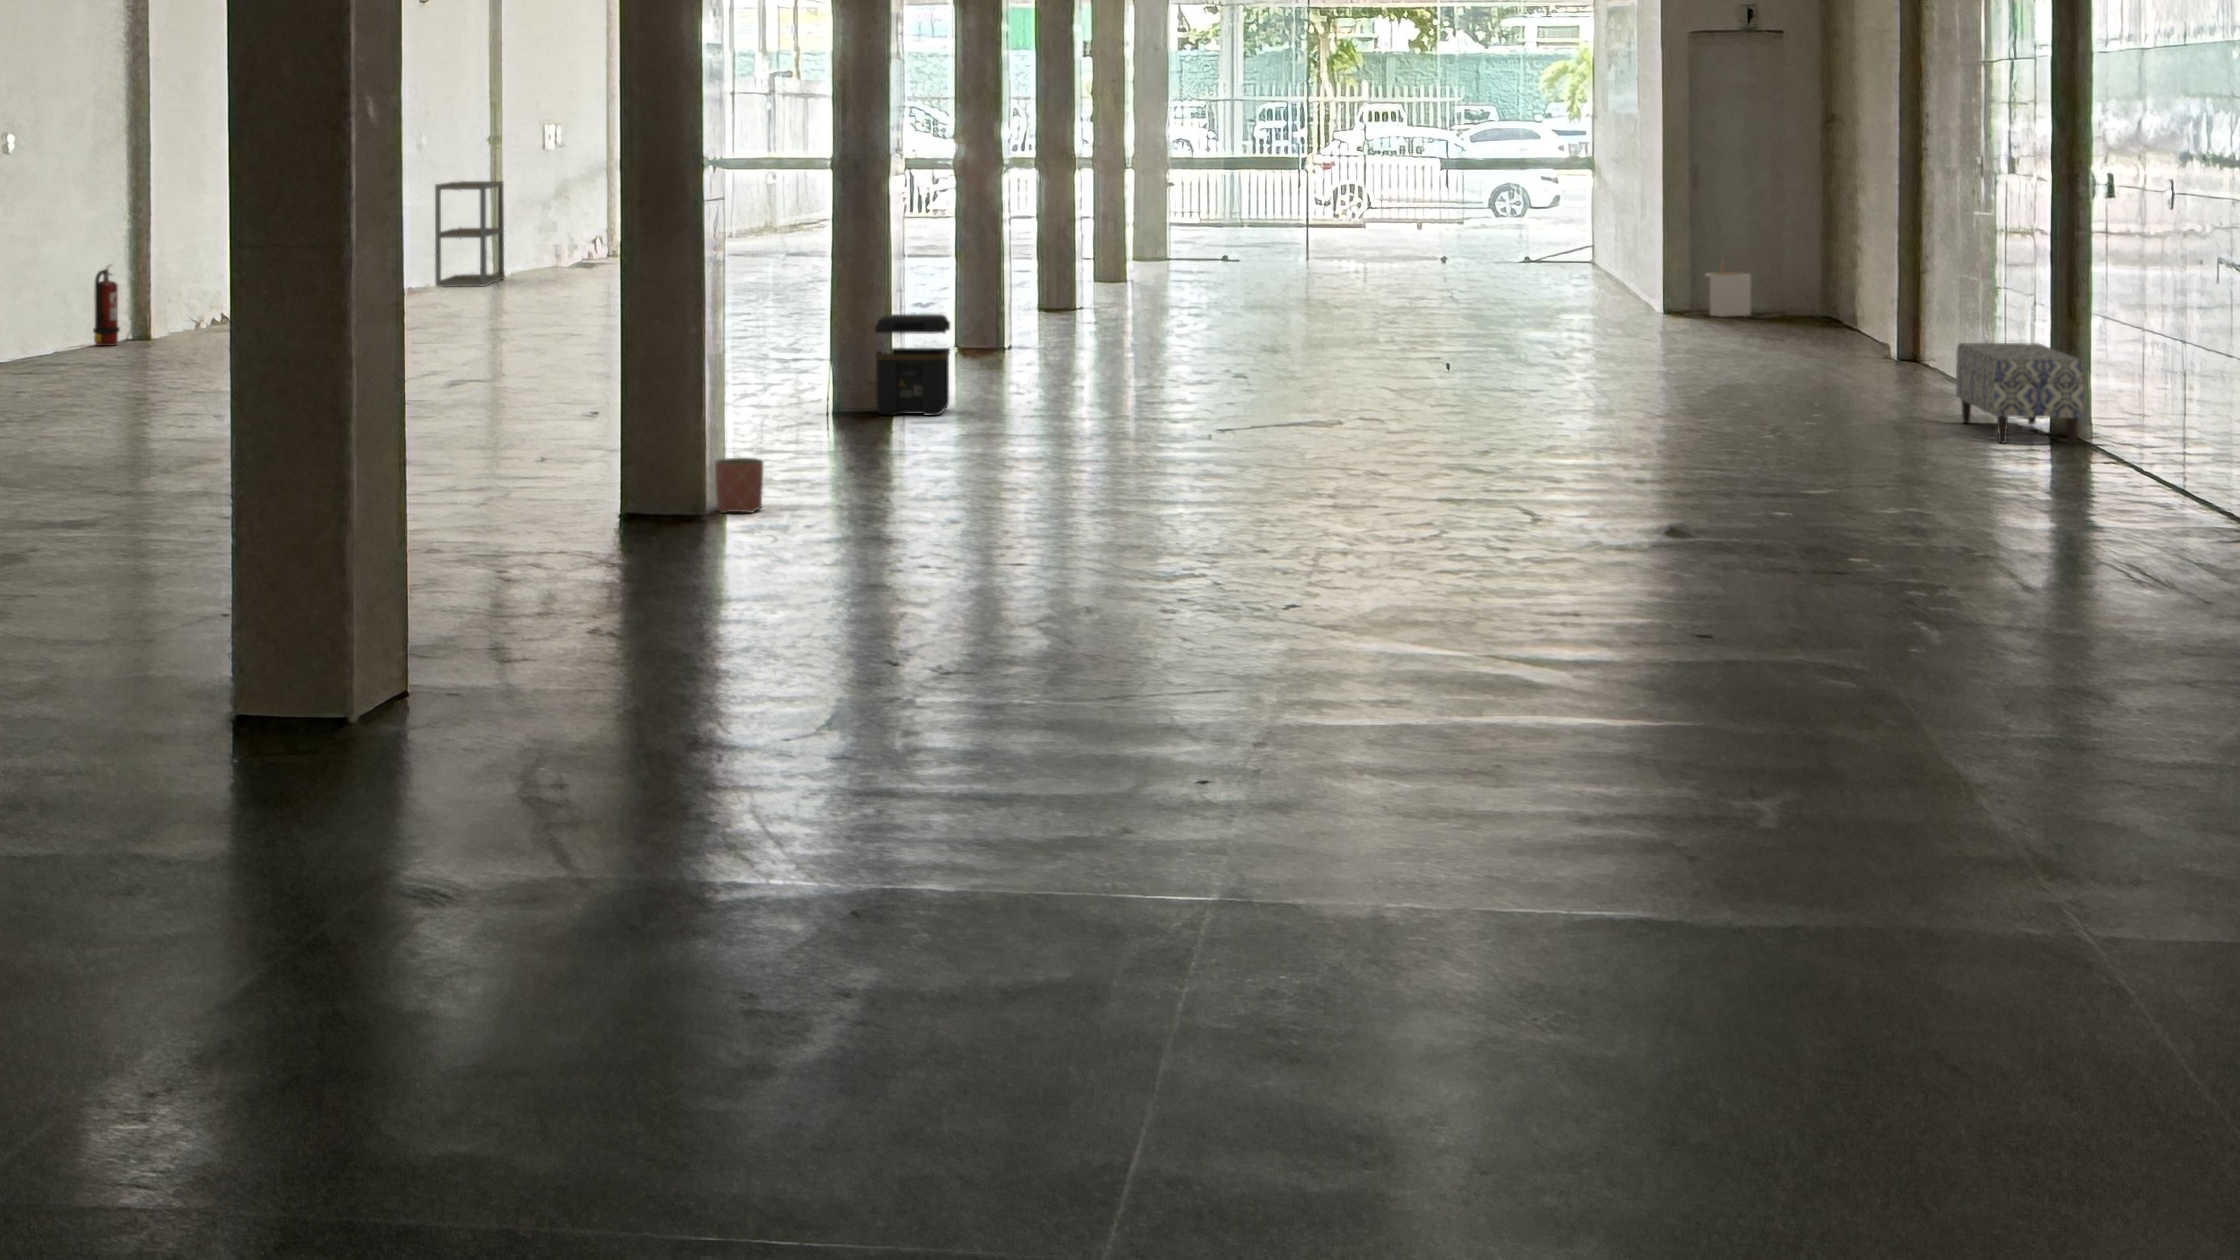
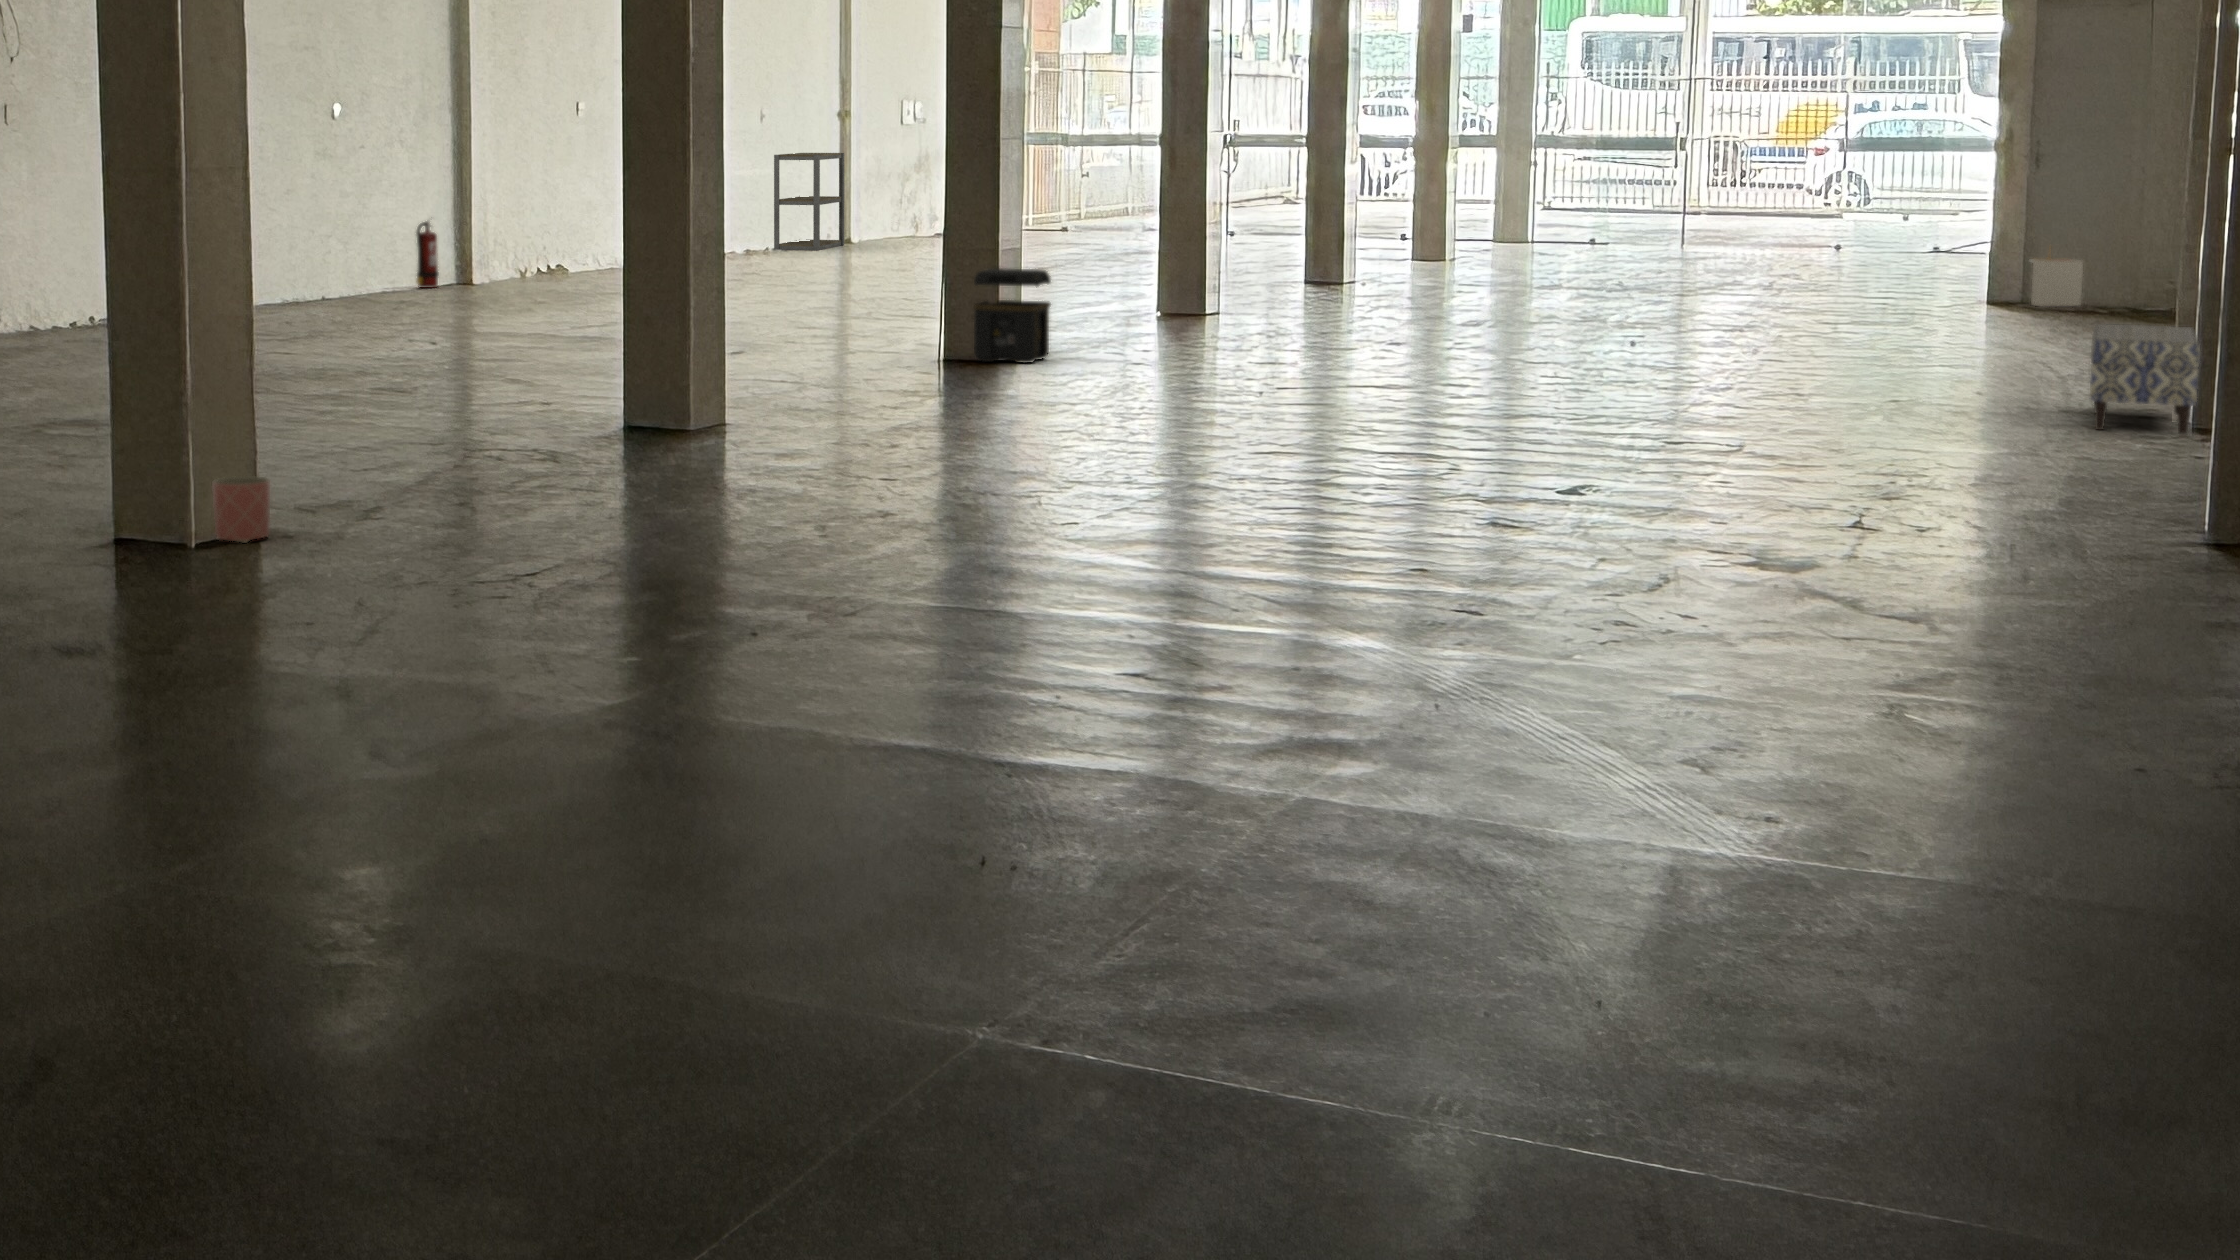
planter: present [715,458,763,513] -> present [212,476,270,543]

